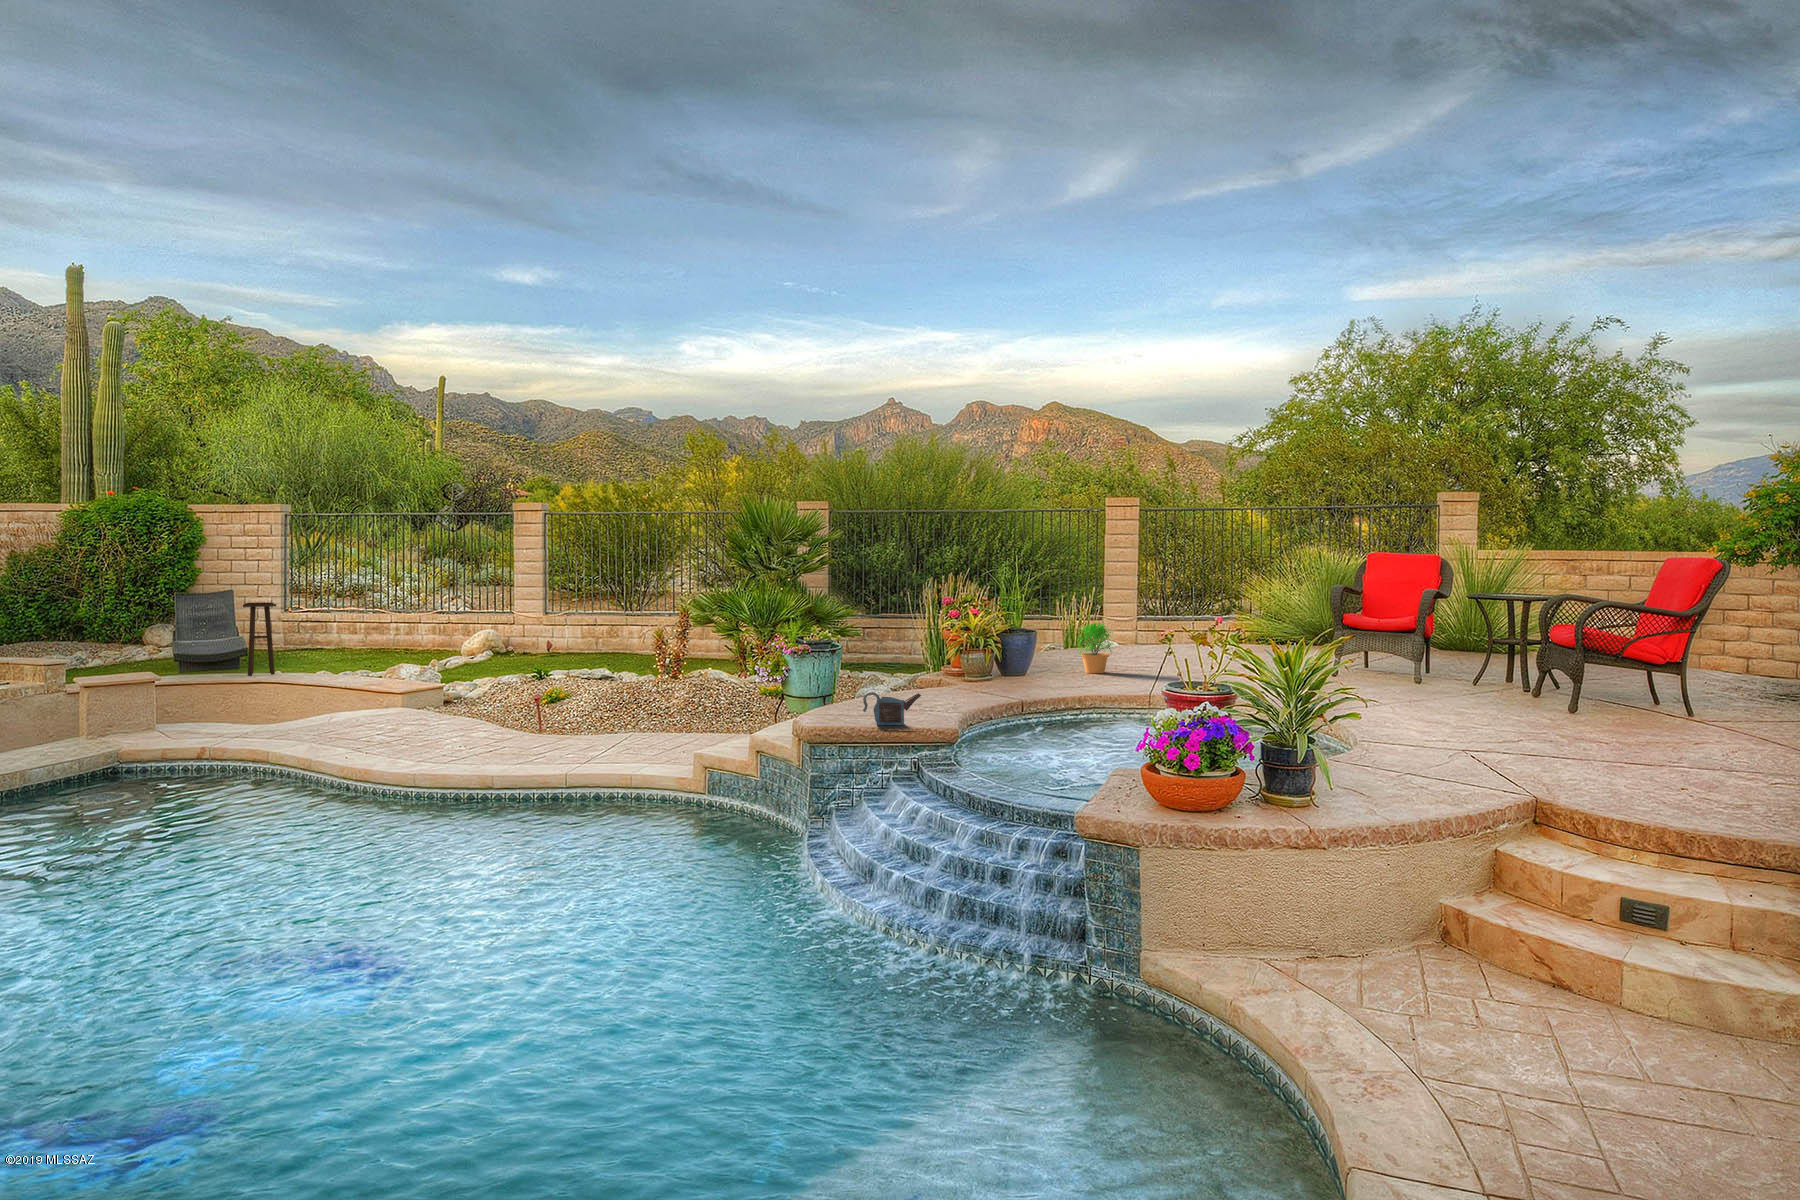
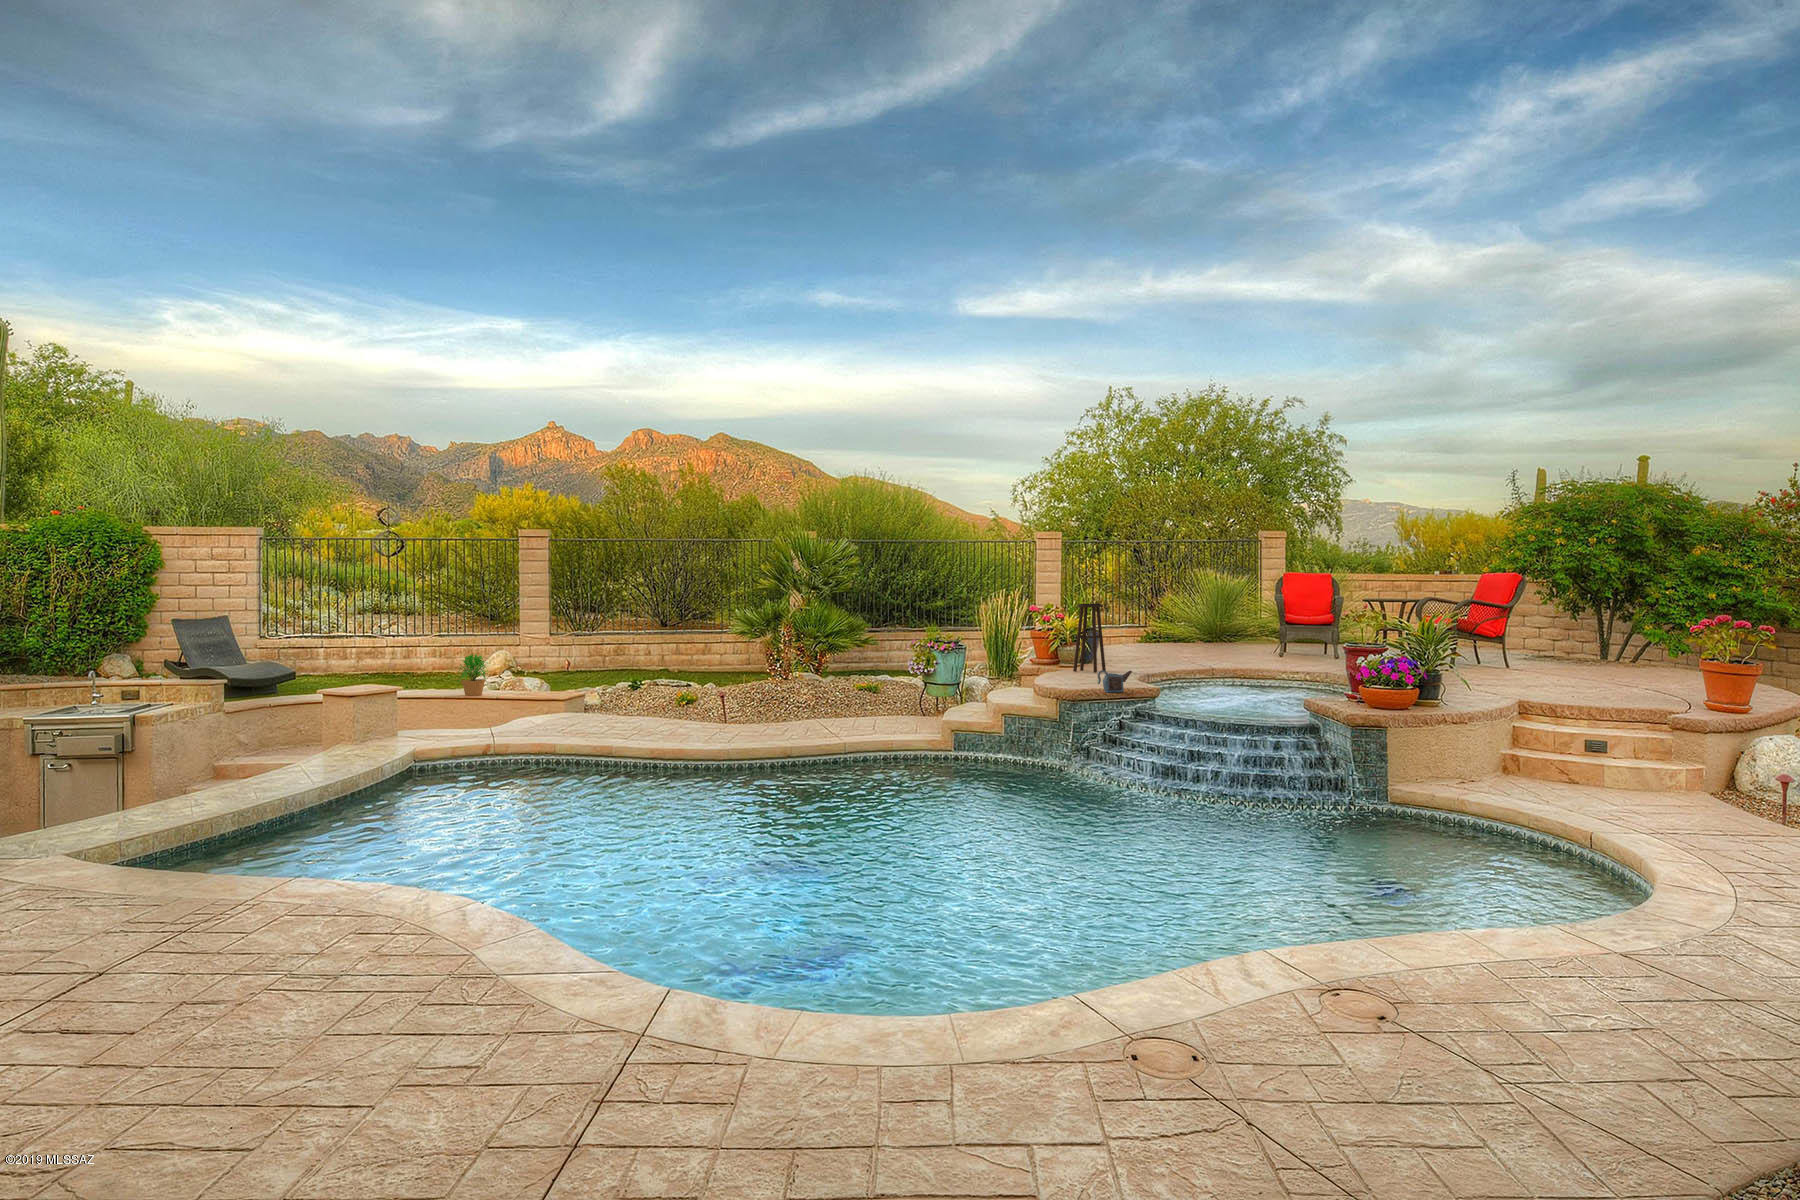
stool: present [243,602,276,676] -> present [1073,604,1106,672]
potted plant: present [1078,623,1112,673] -> present [458,654,489,696]

